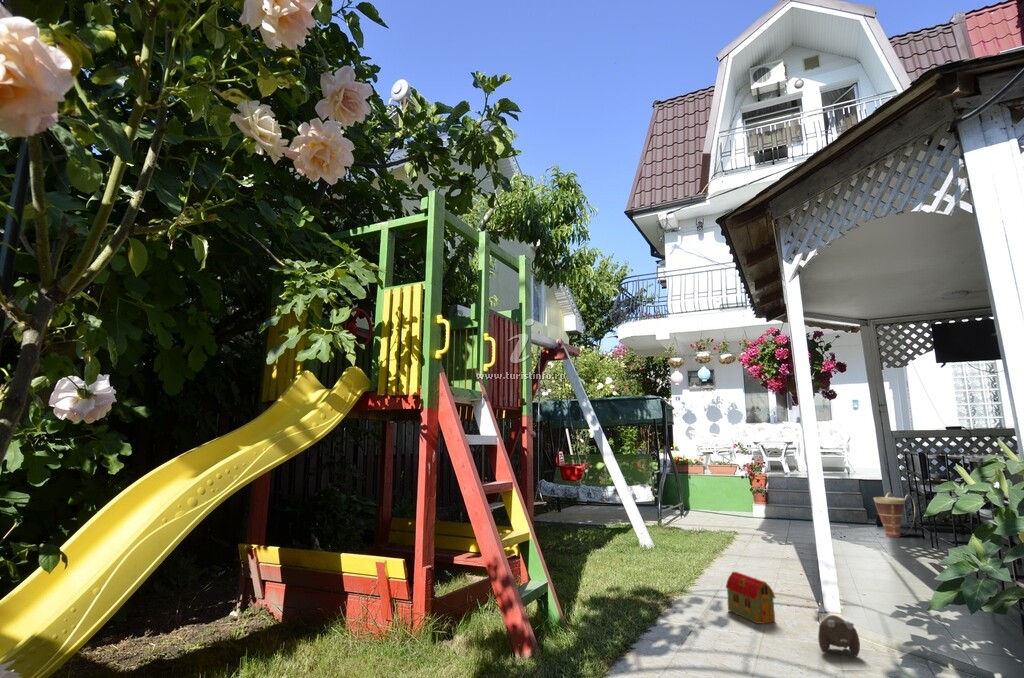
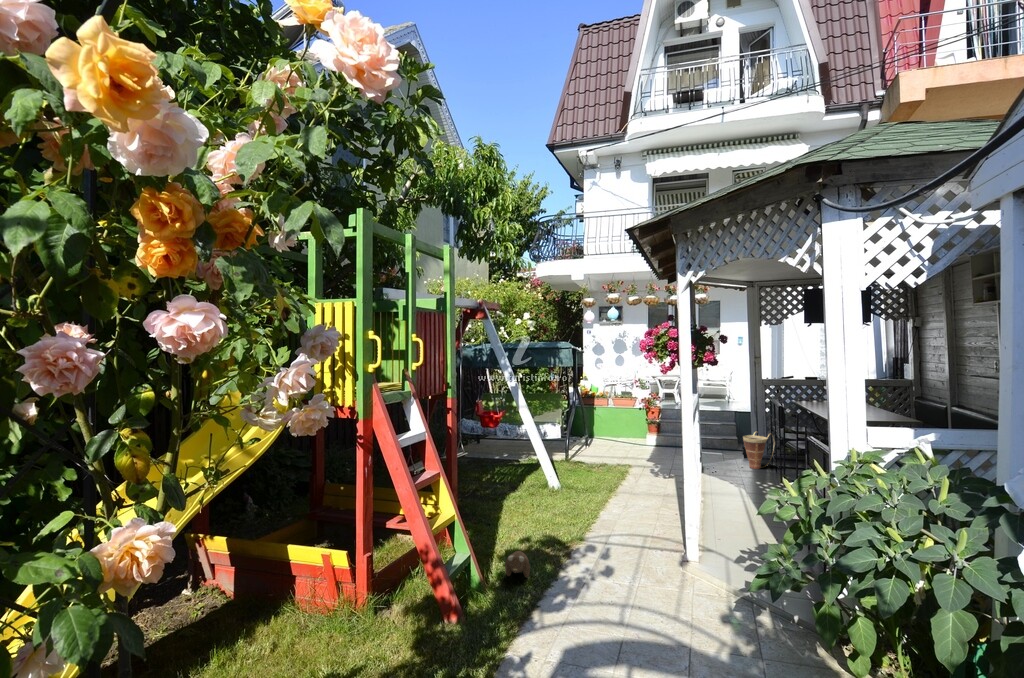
toy house: present [726,572,775,624] -> none [613,531,650,574]
plush toy: present [818,615,860,656] -> present [505,551,530,577]

